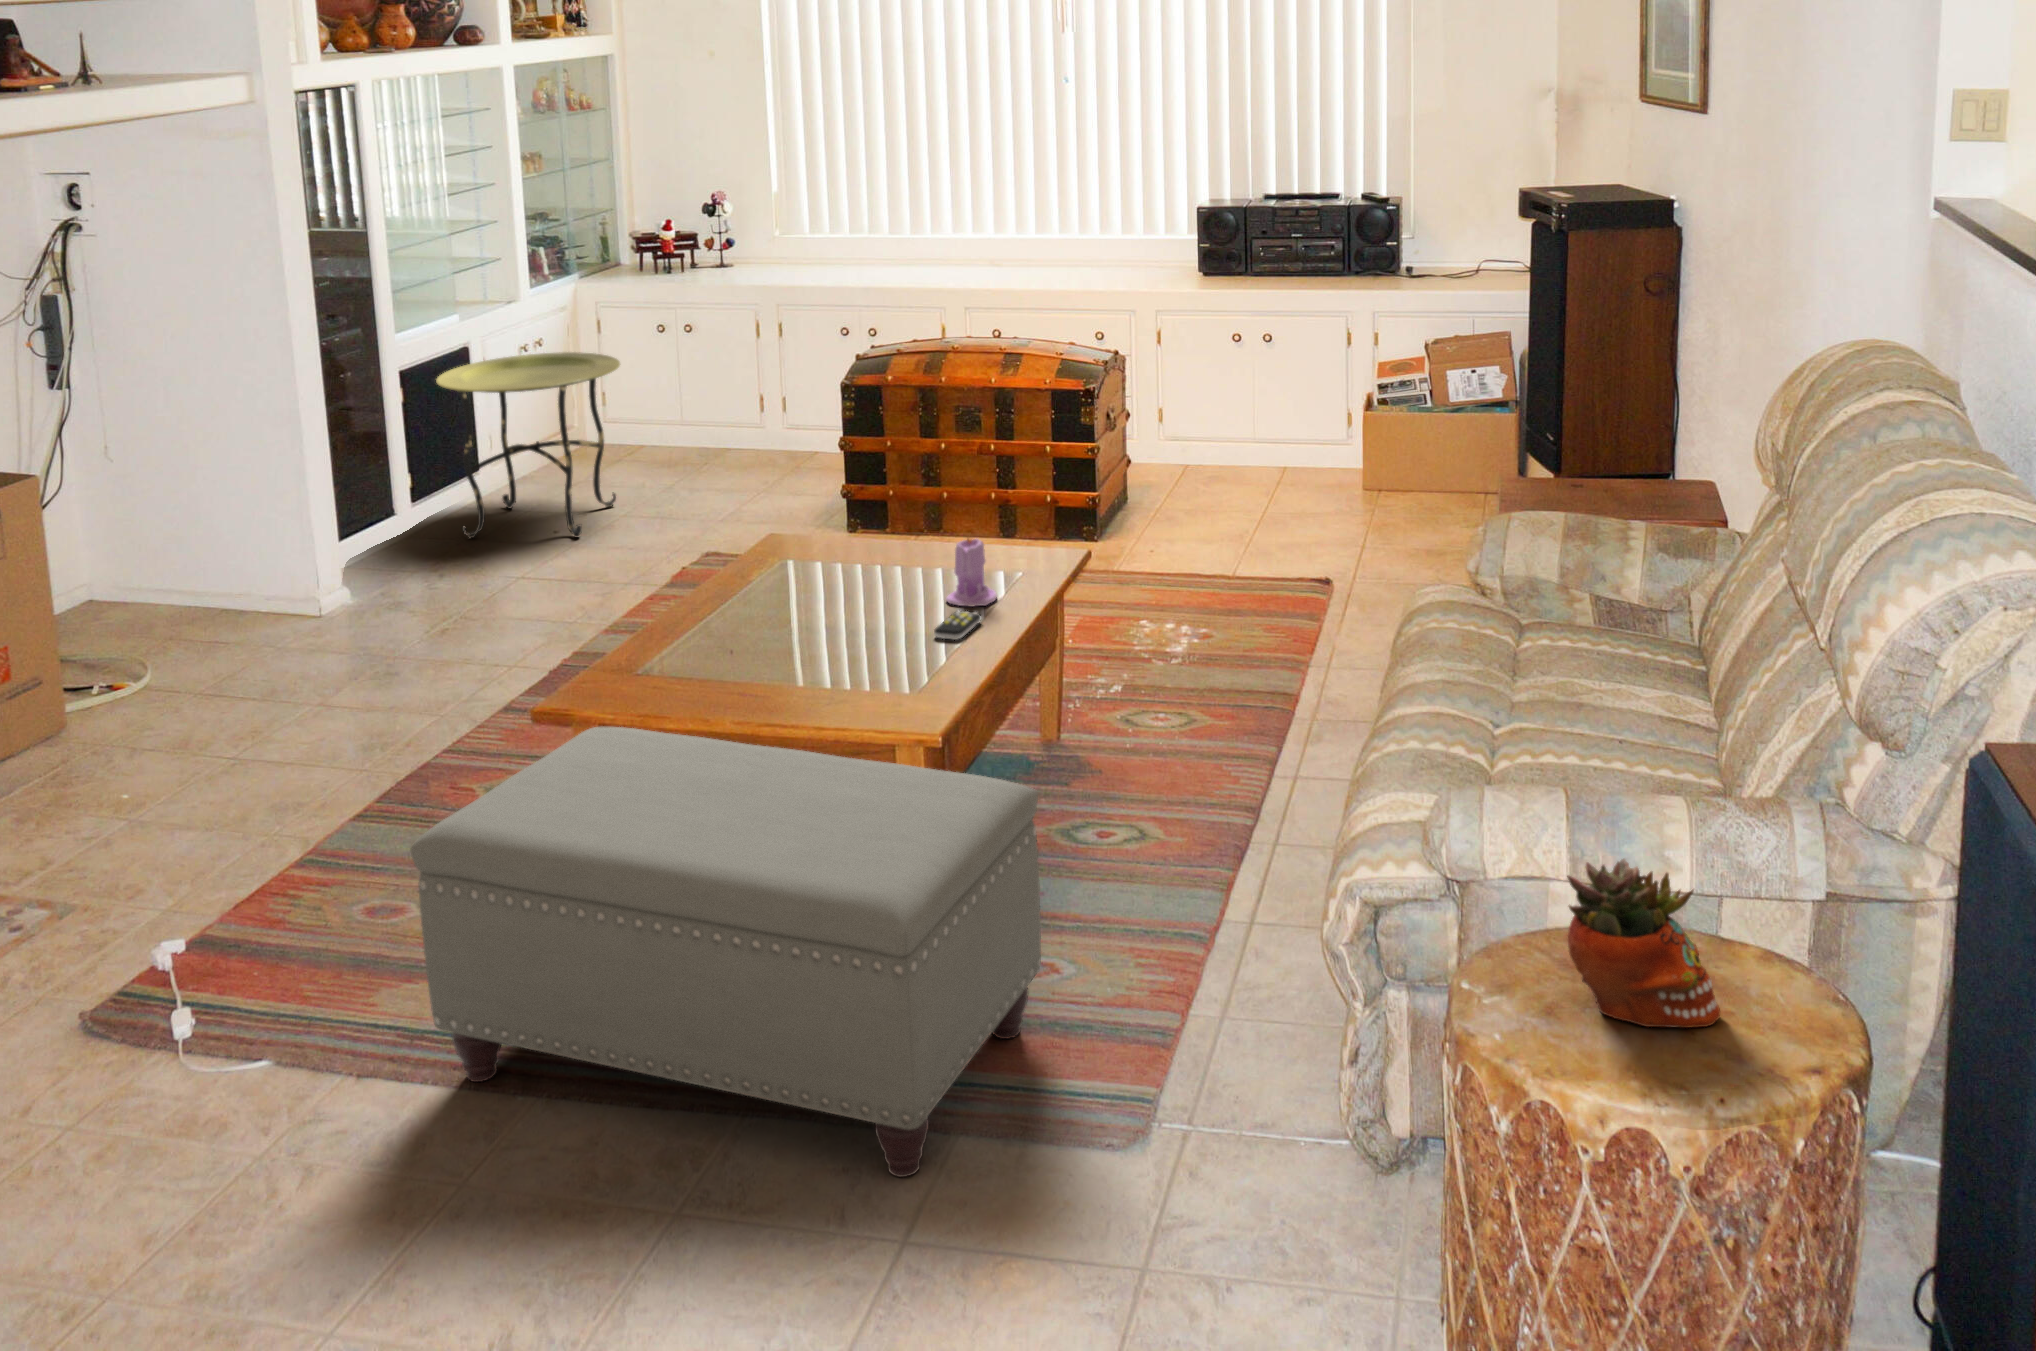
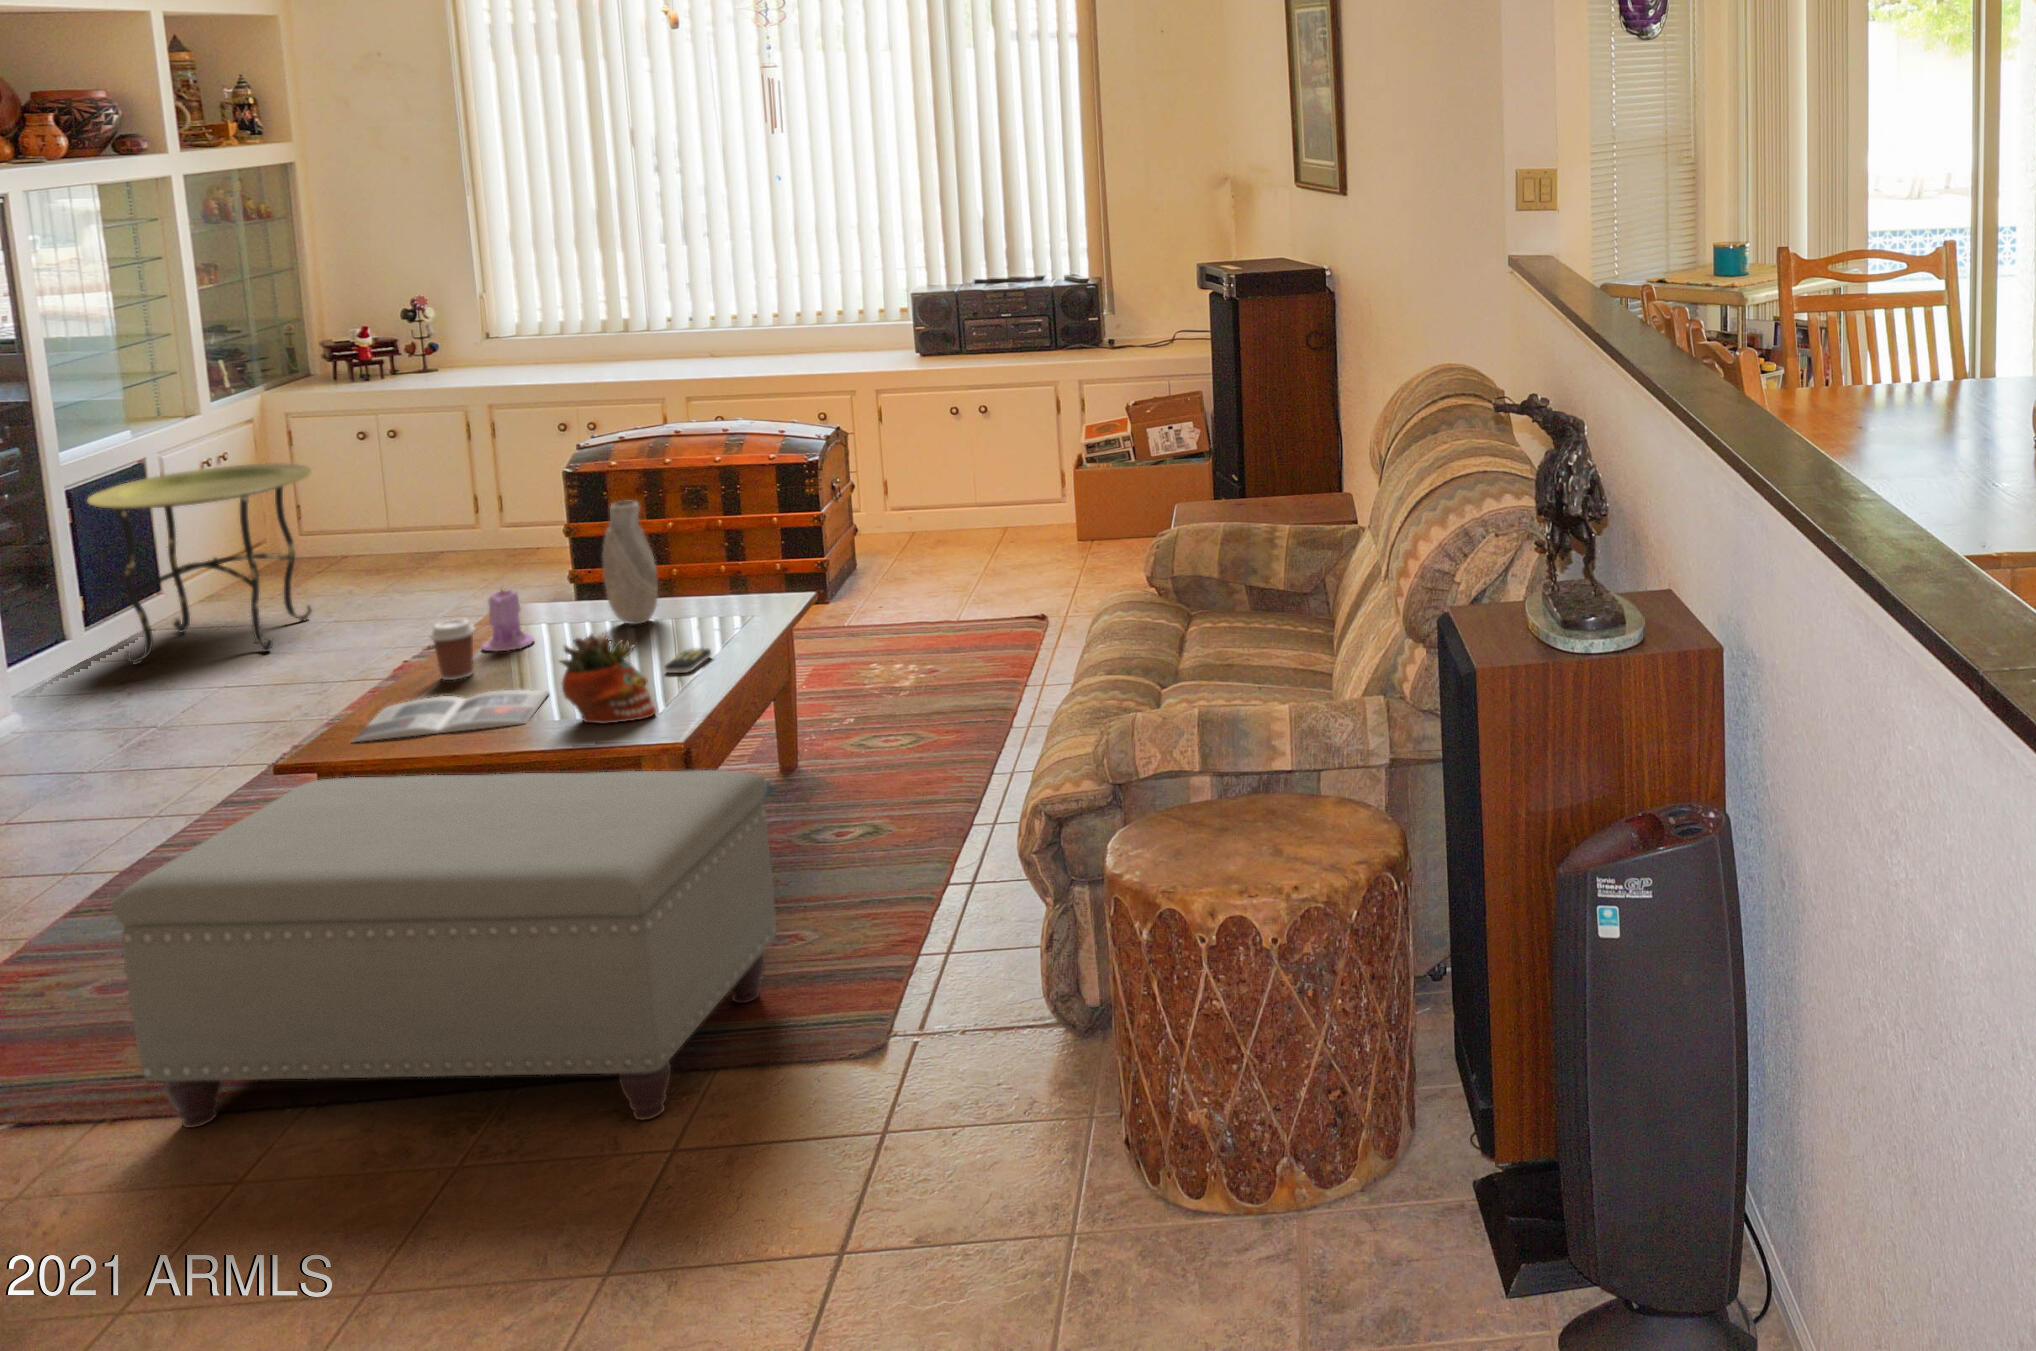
vase: none [877,438,929,570] -> present [602,501,658,625]
candle: present [946,537,997,606] -> present [482,589,534,651]
coffee cup: none [711,554,754,618] -> present [429,619,475,680]
magazine: none [634,640,821,685] -> present [353,690,548,742]
succulent planter: present [1567,859,1720,1028] -> present [560,634,656,724]

